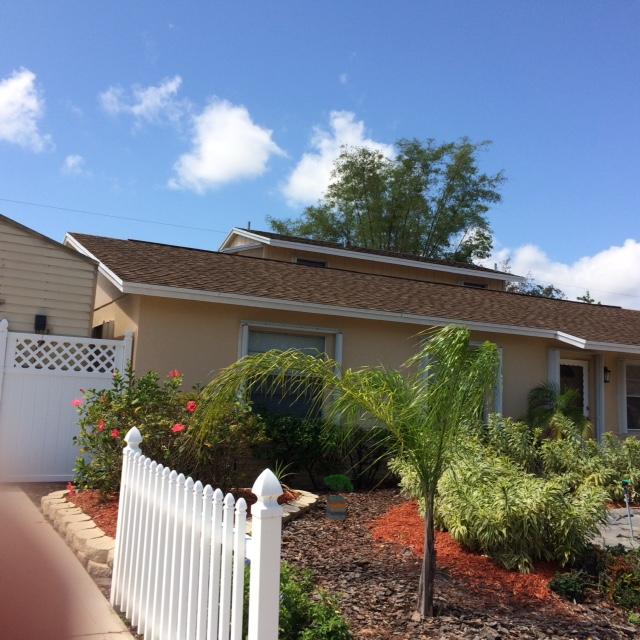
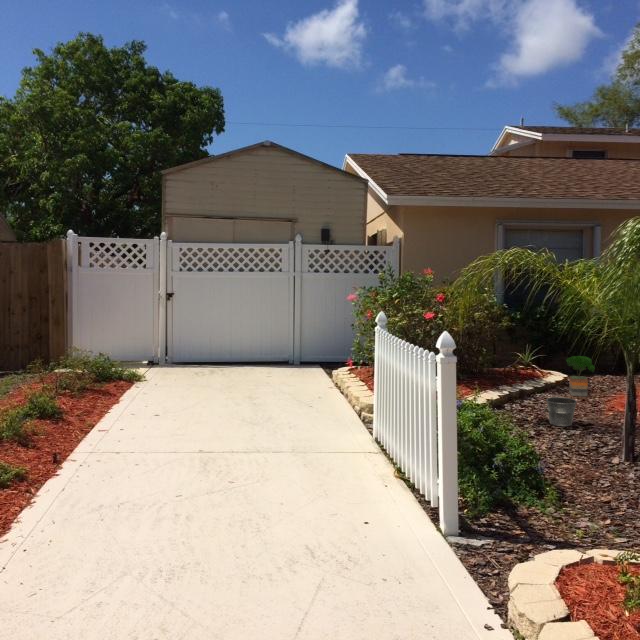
bucket: none [318,530,353,566] -> present [544,397,577,426]

